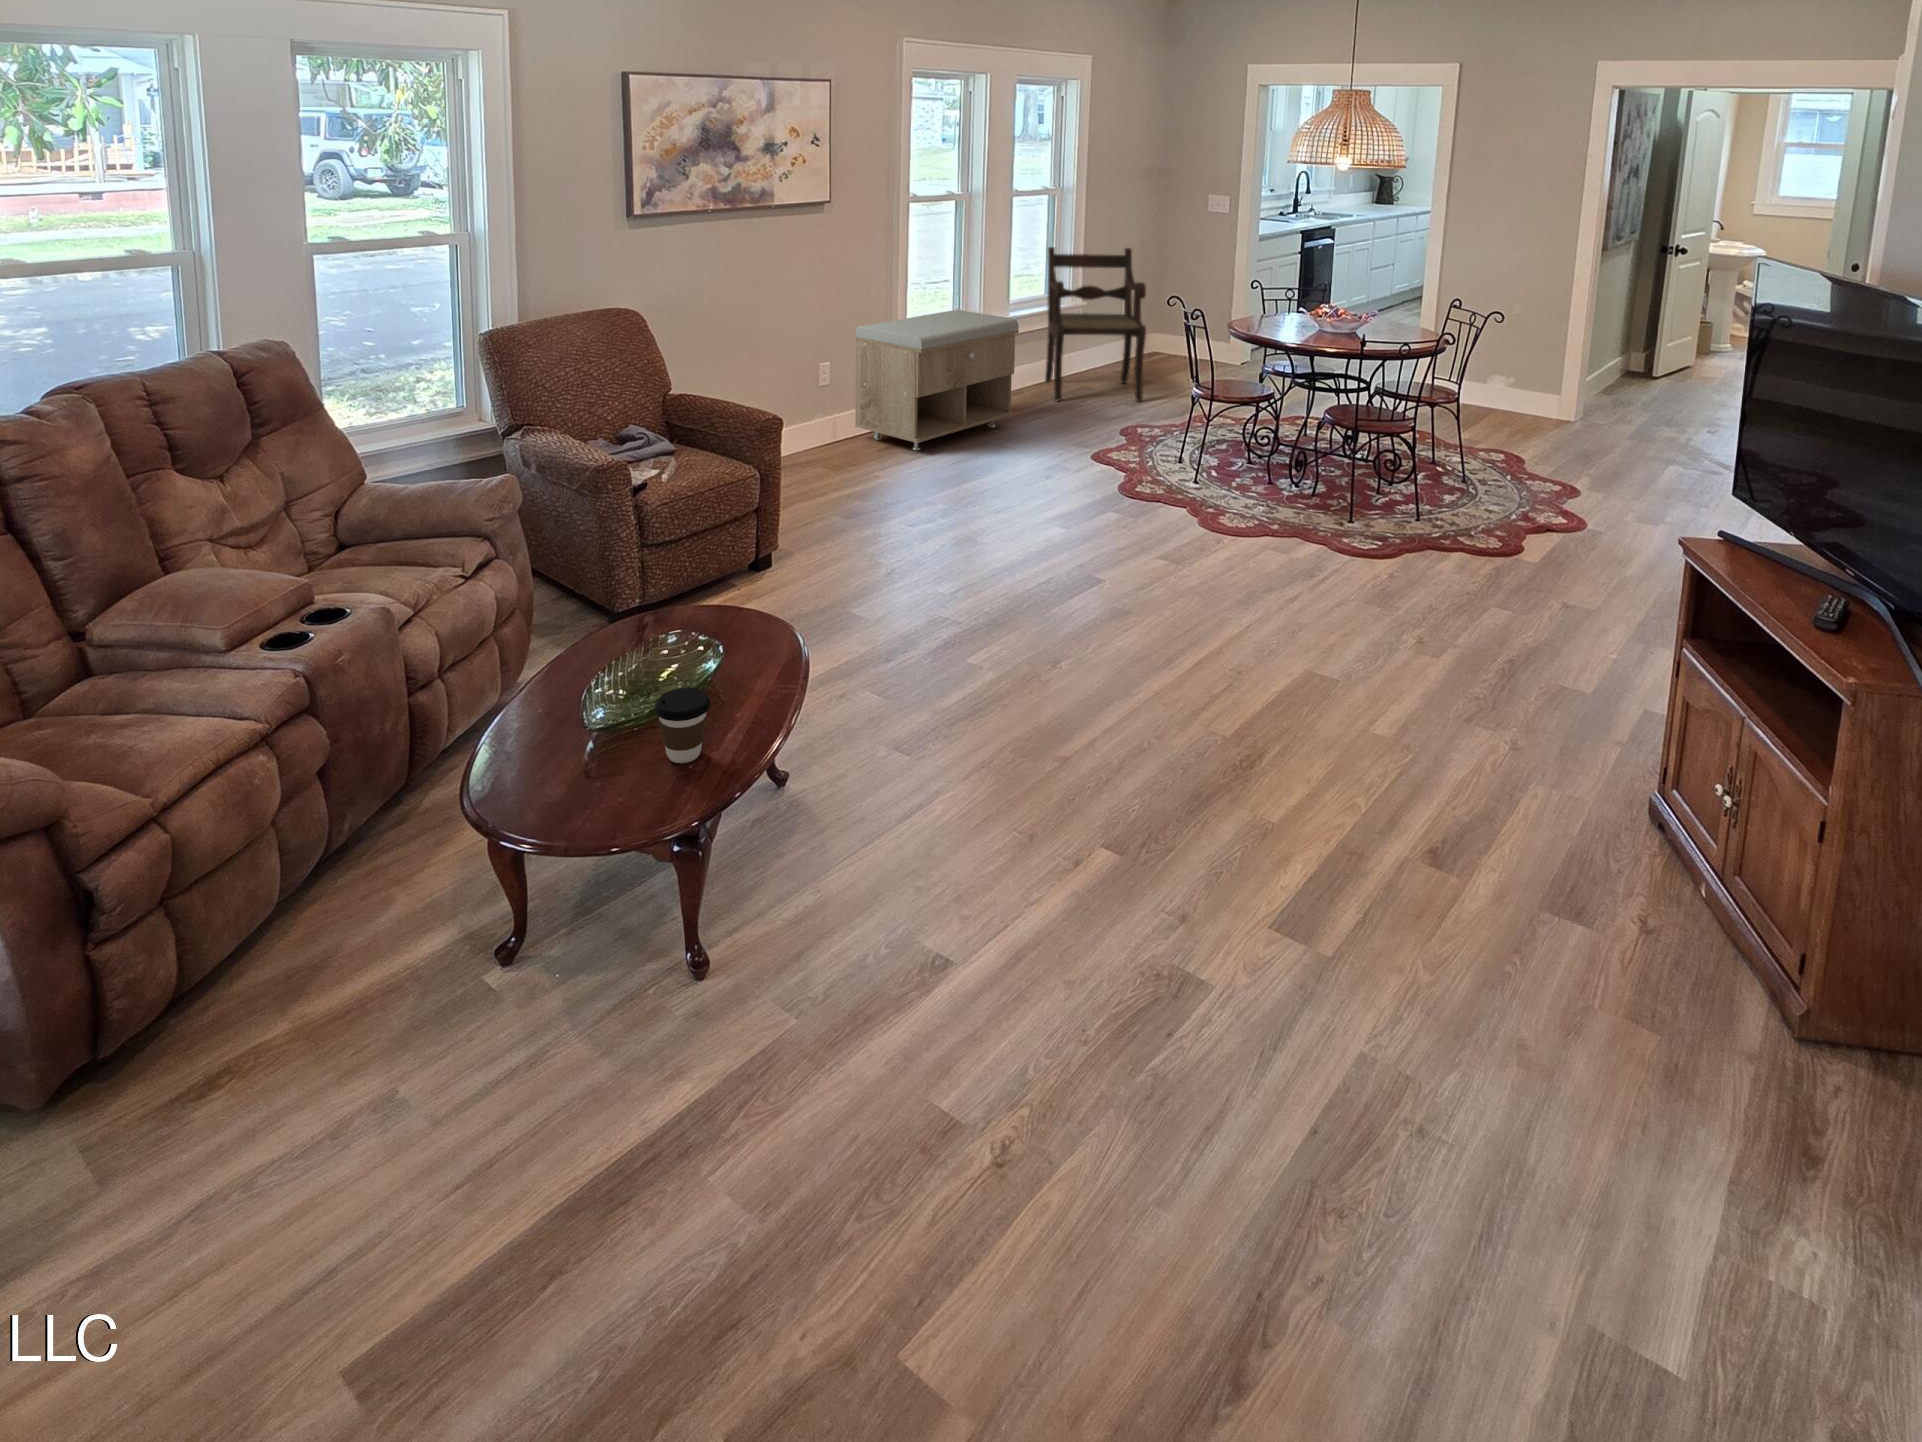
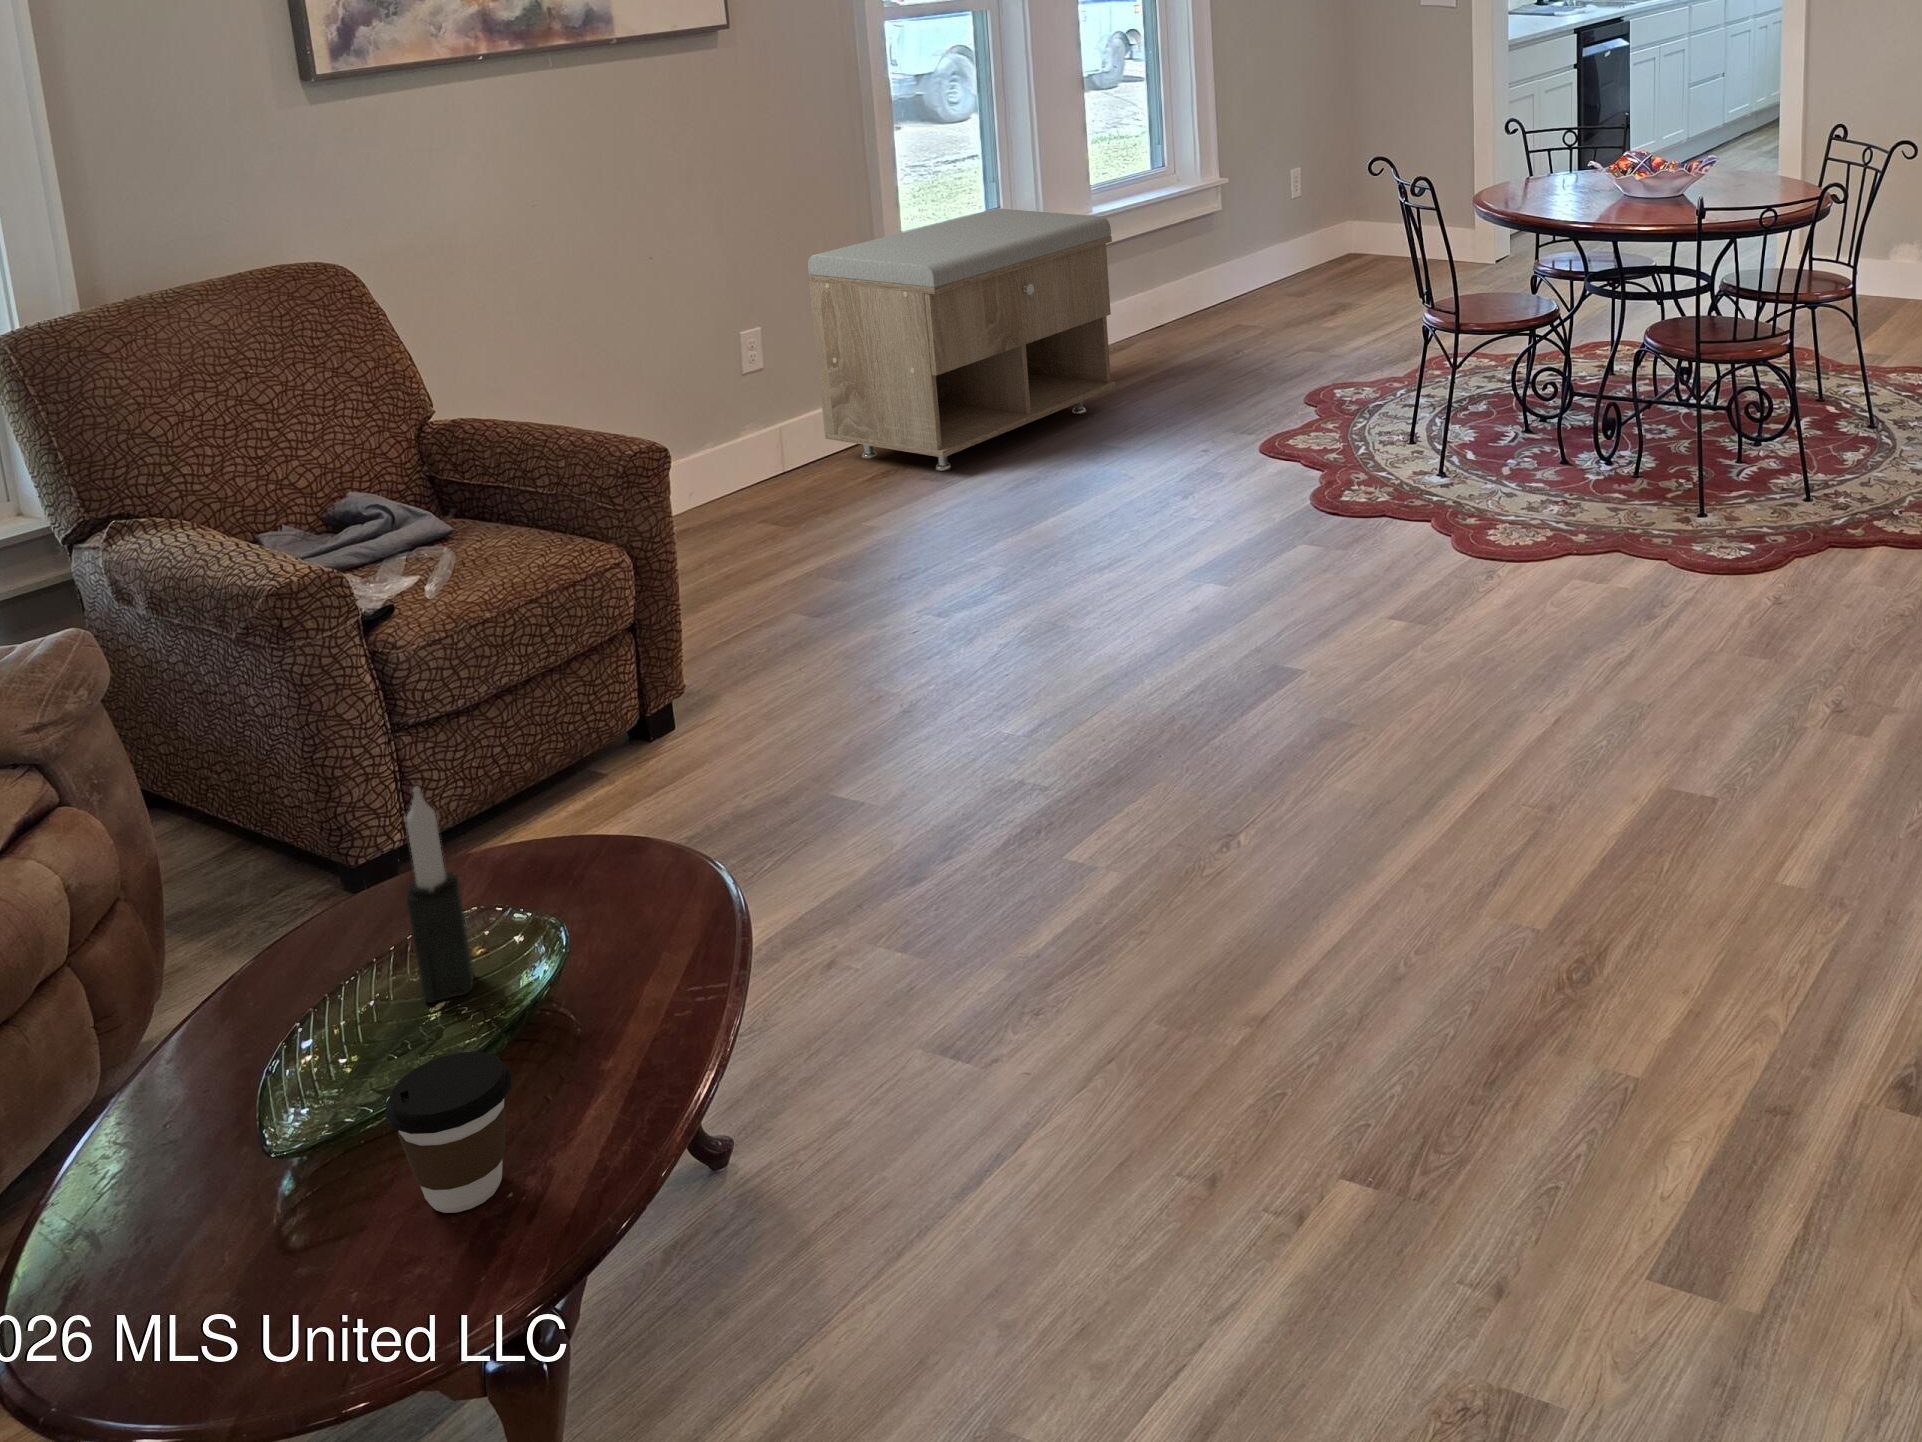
armchair: present [1045,247,1146,402] -> none [1153,75,1340,354]
candle: none [663,562,687,669] -> present [406,787,474,1003]

